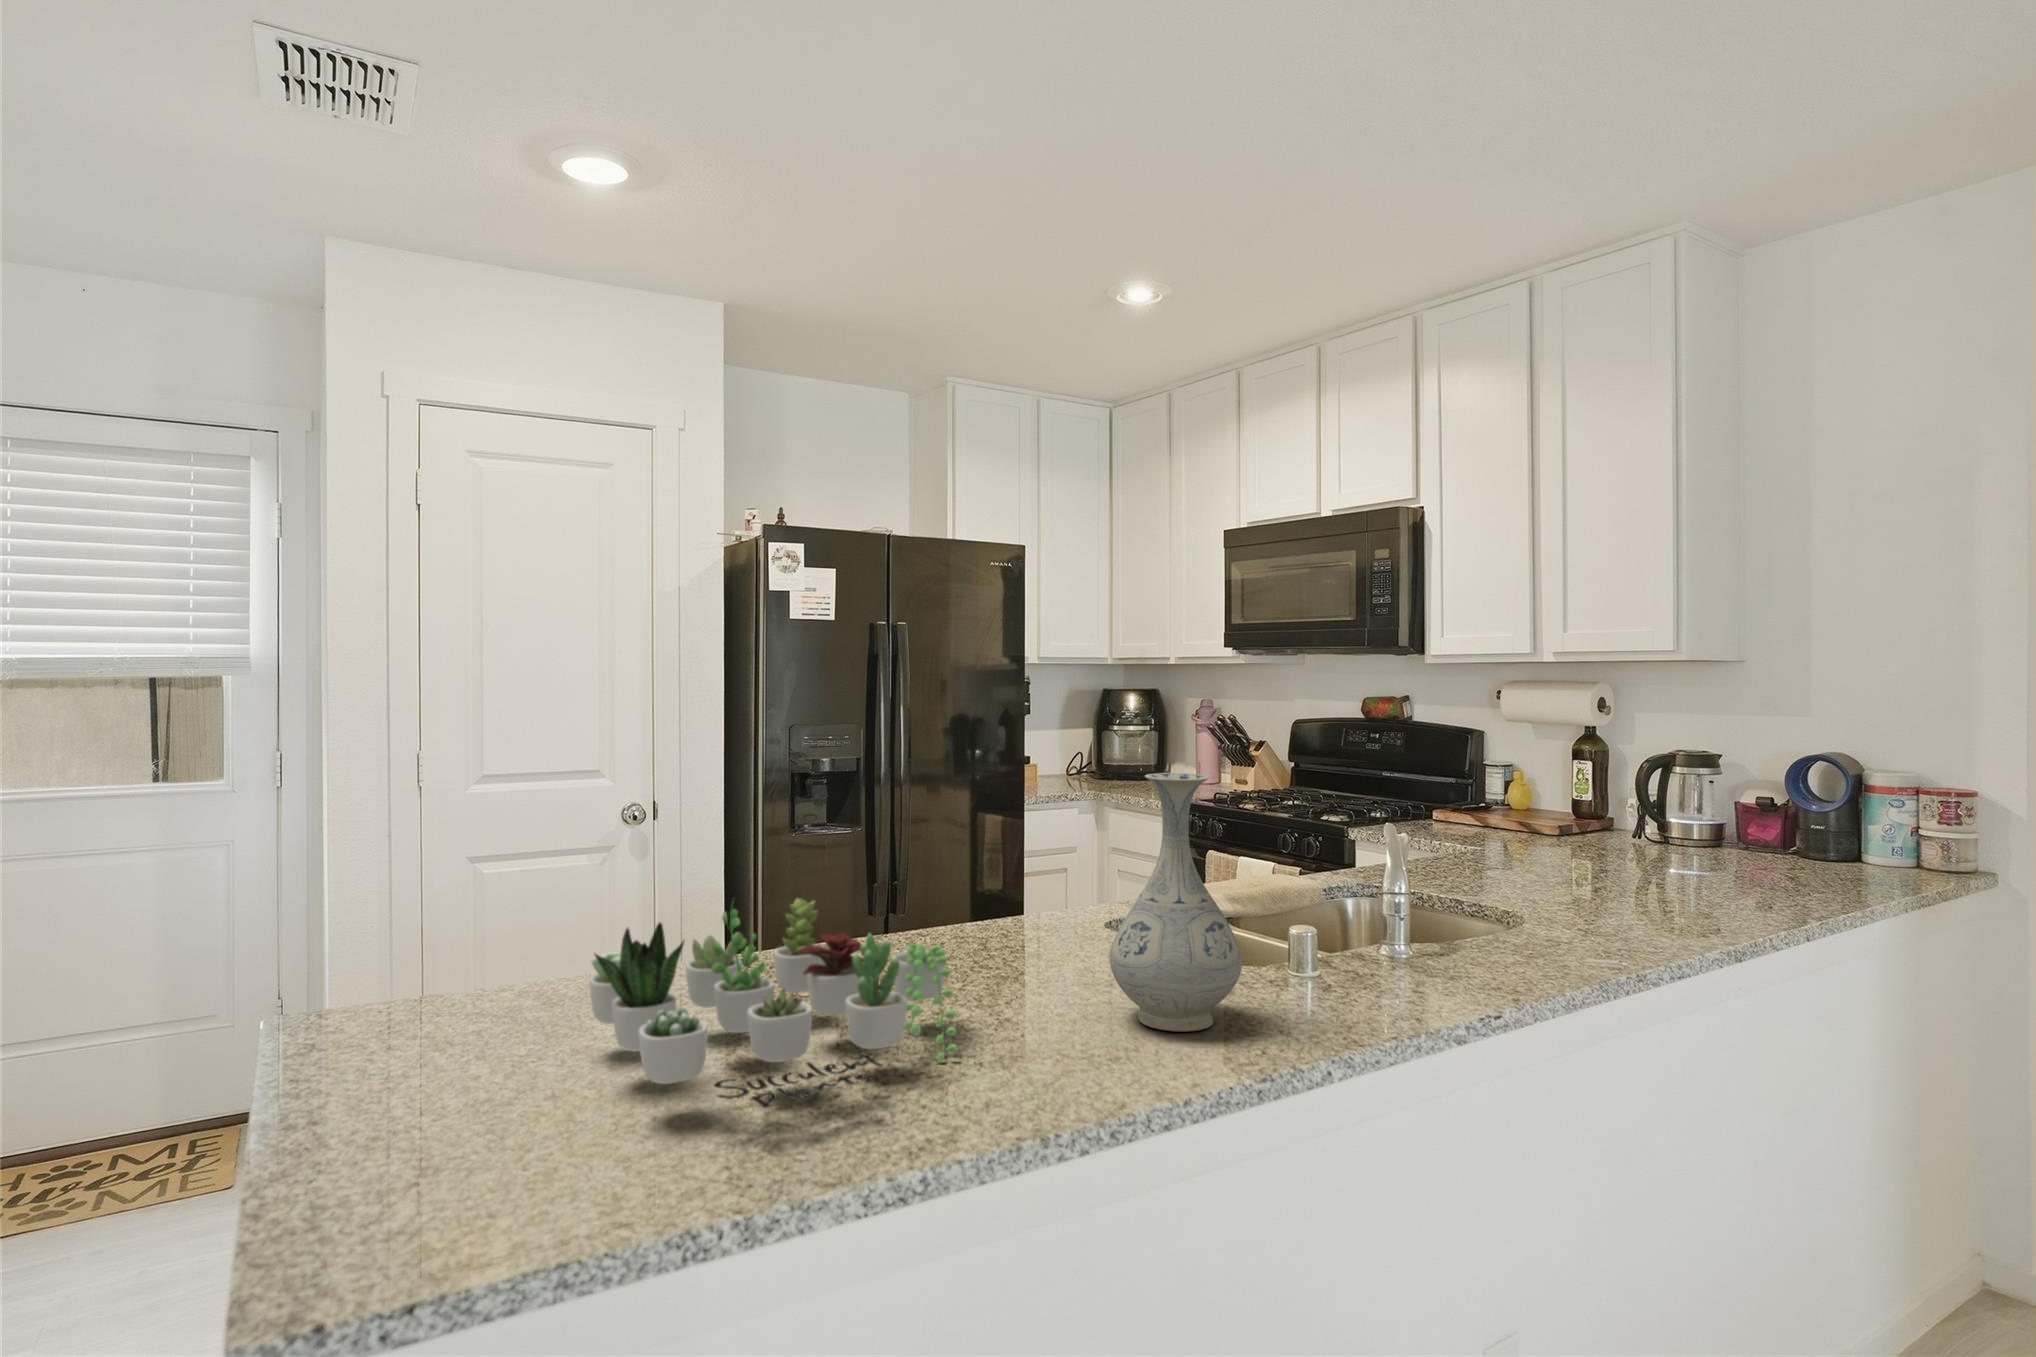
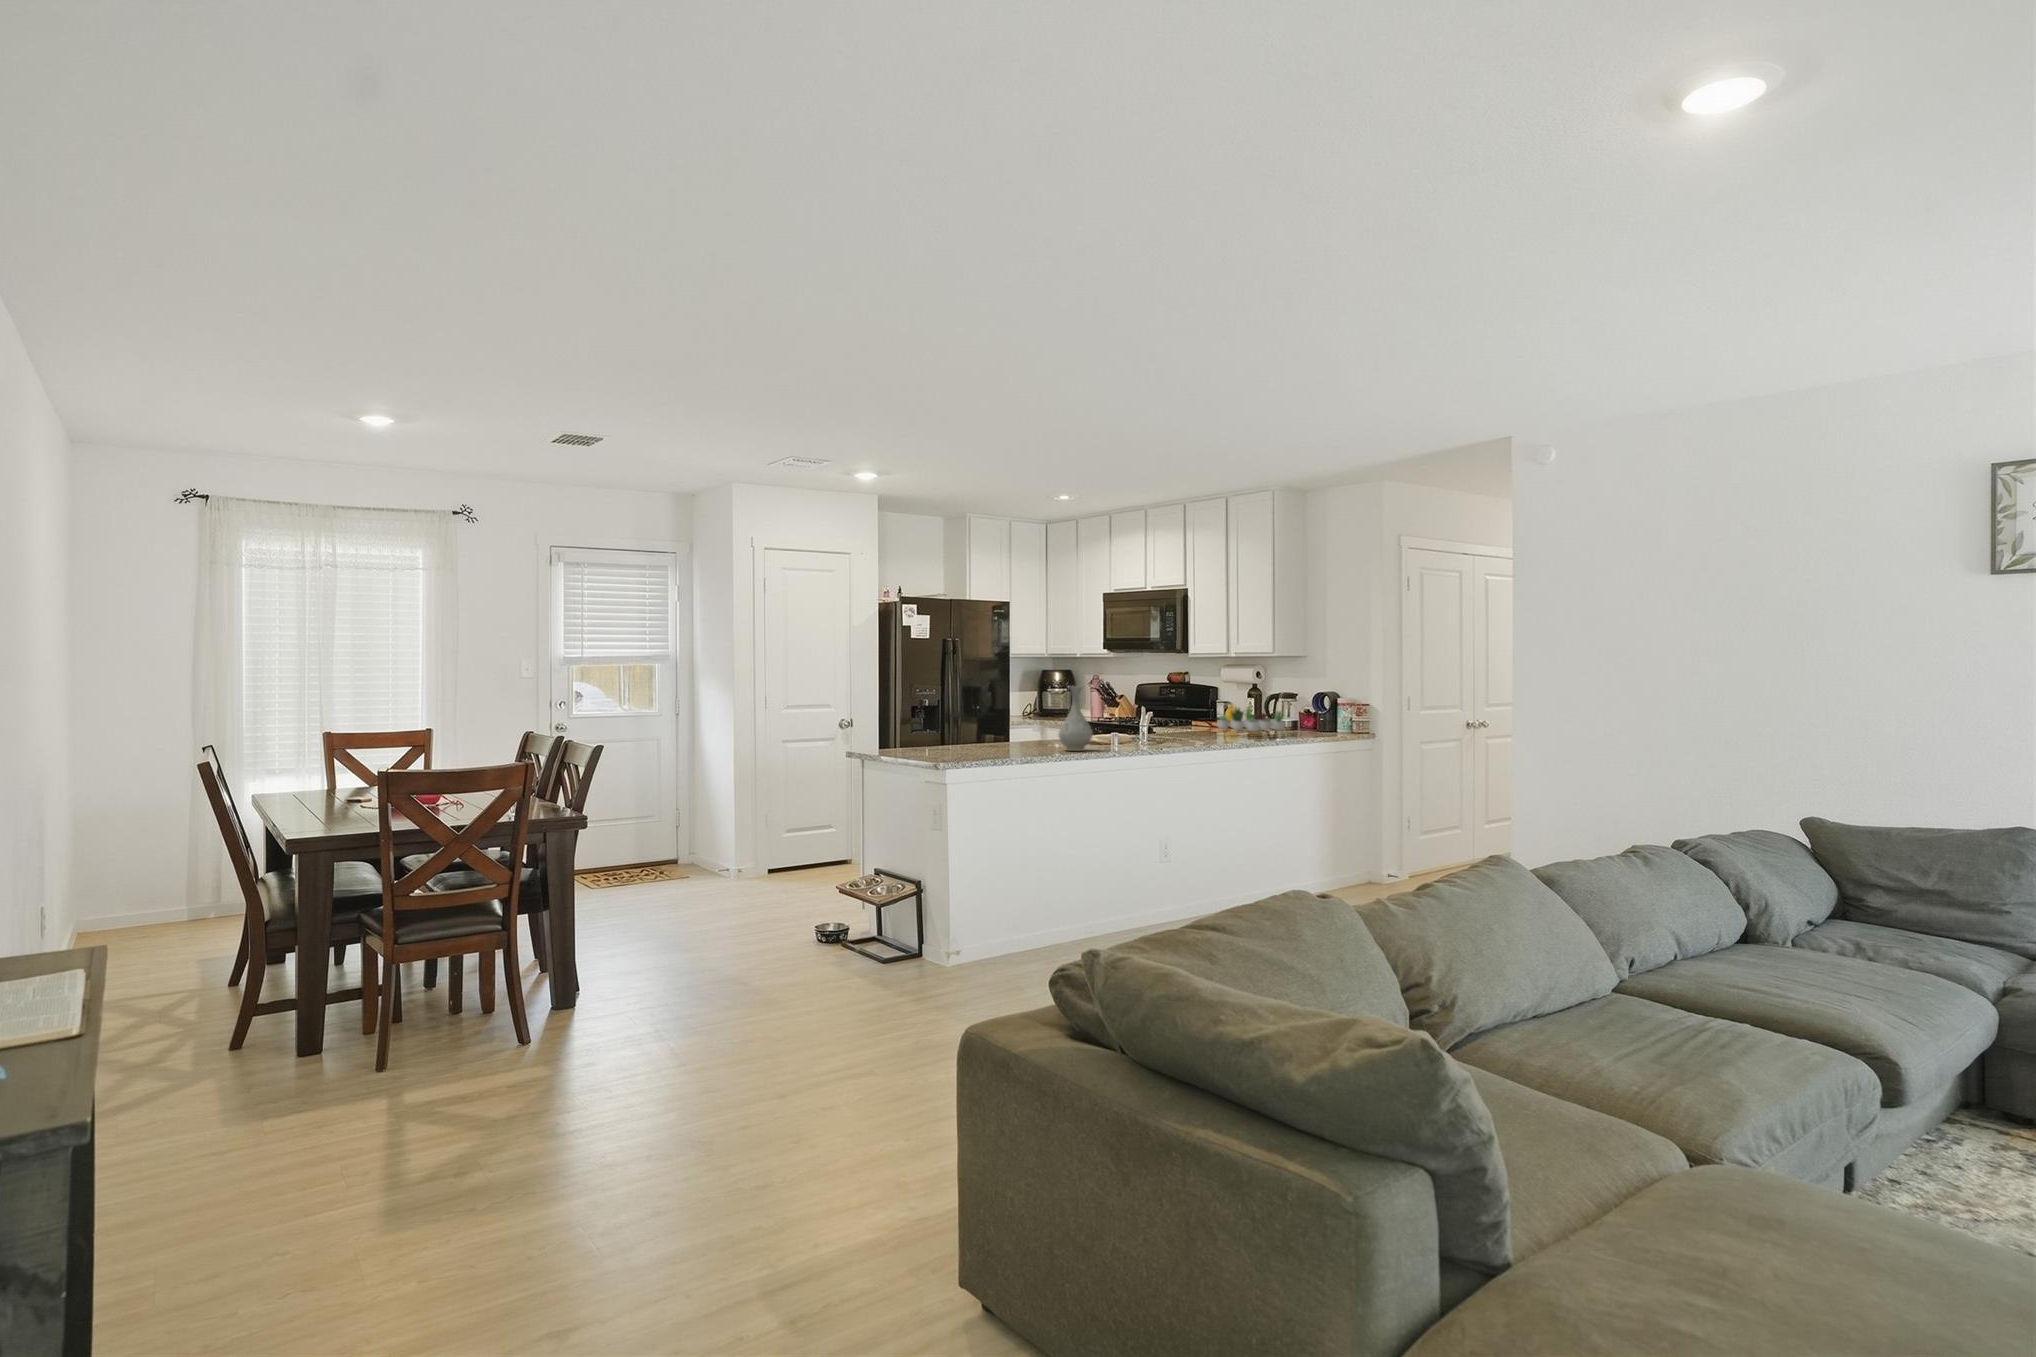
succulent plant: present [590,898,957,1108] -> present [1217,707,1288,732]

